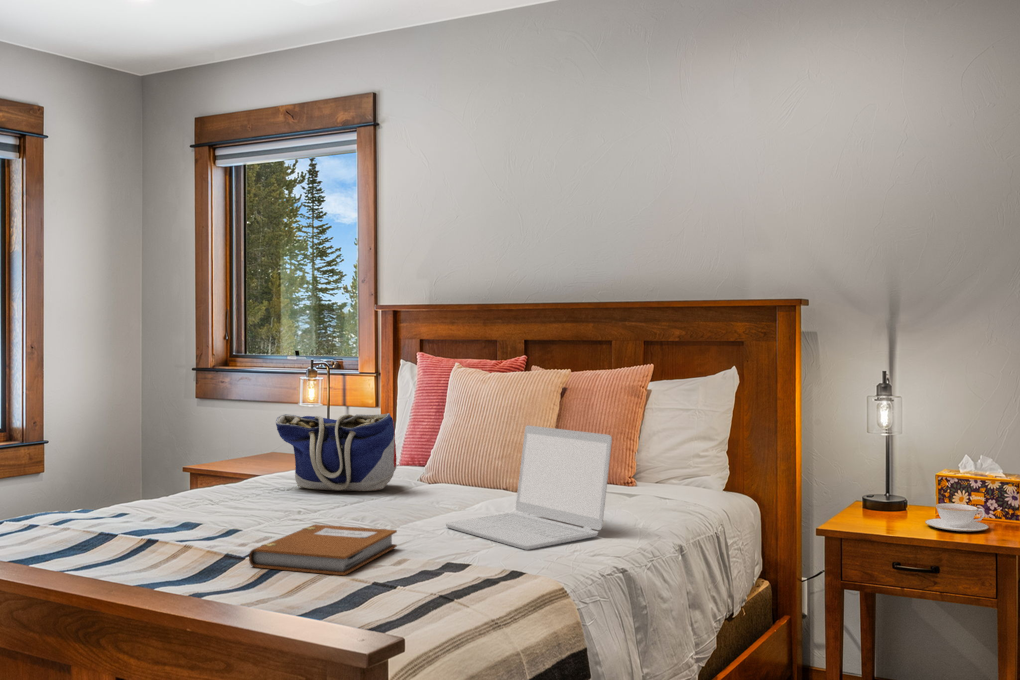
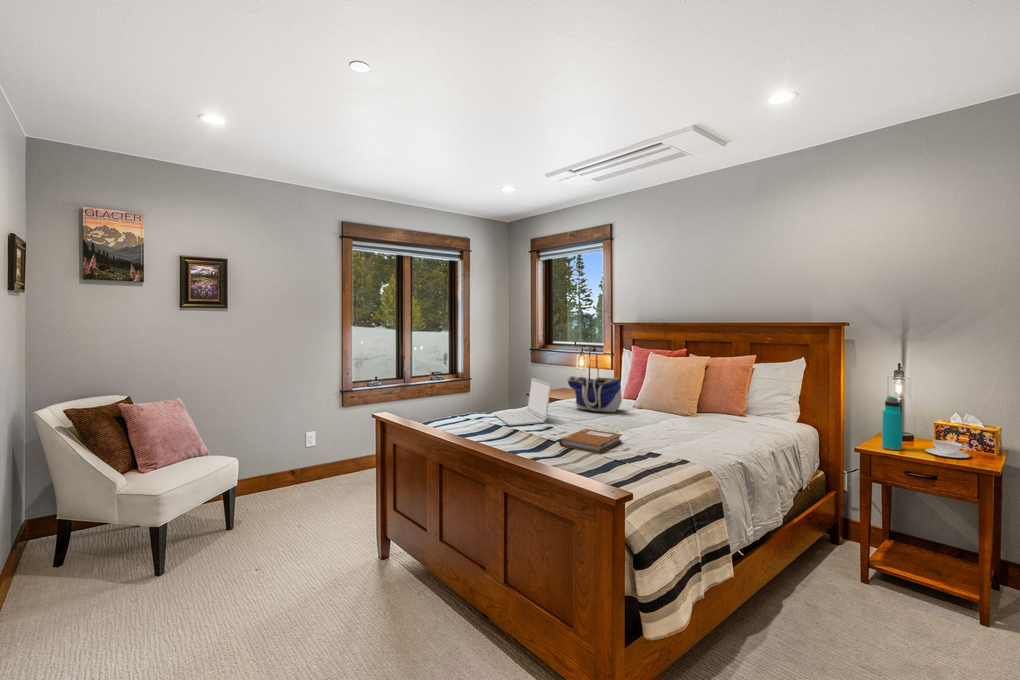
laptop: present [446,425,612,550] -> present [495,378,551,426]
water bottle: none [863,430,892,527] -> present [882,397,903,450]

